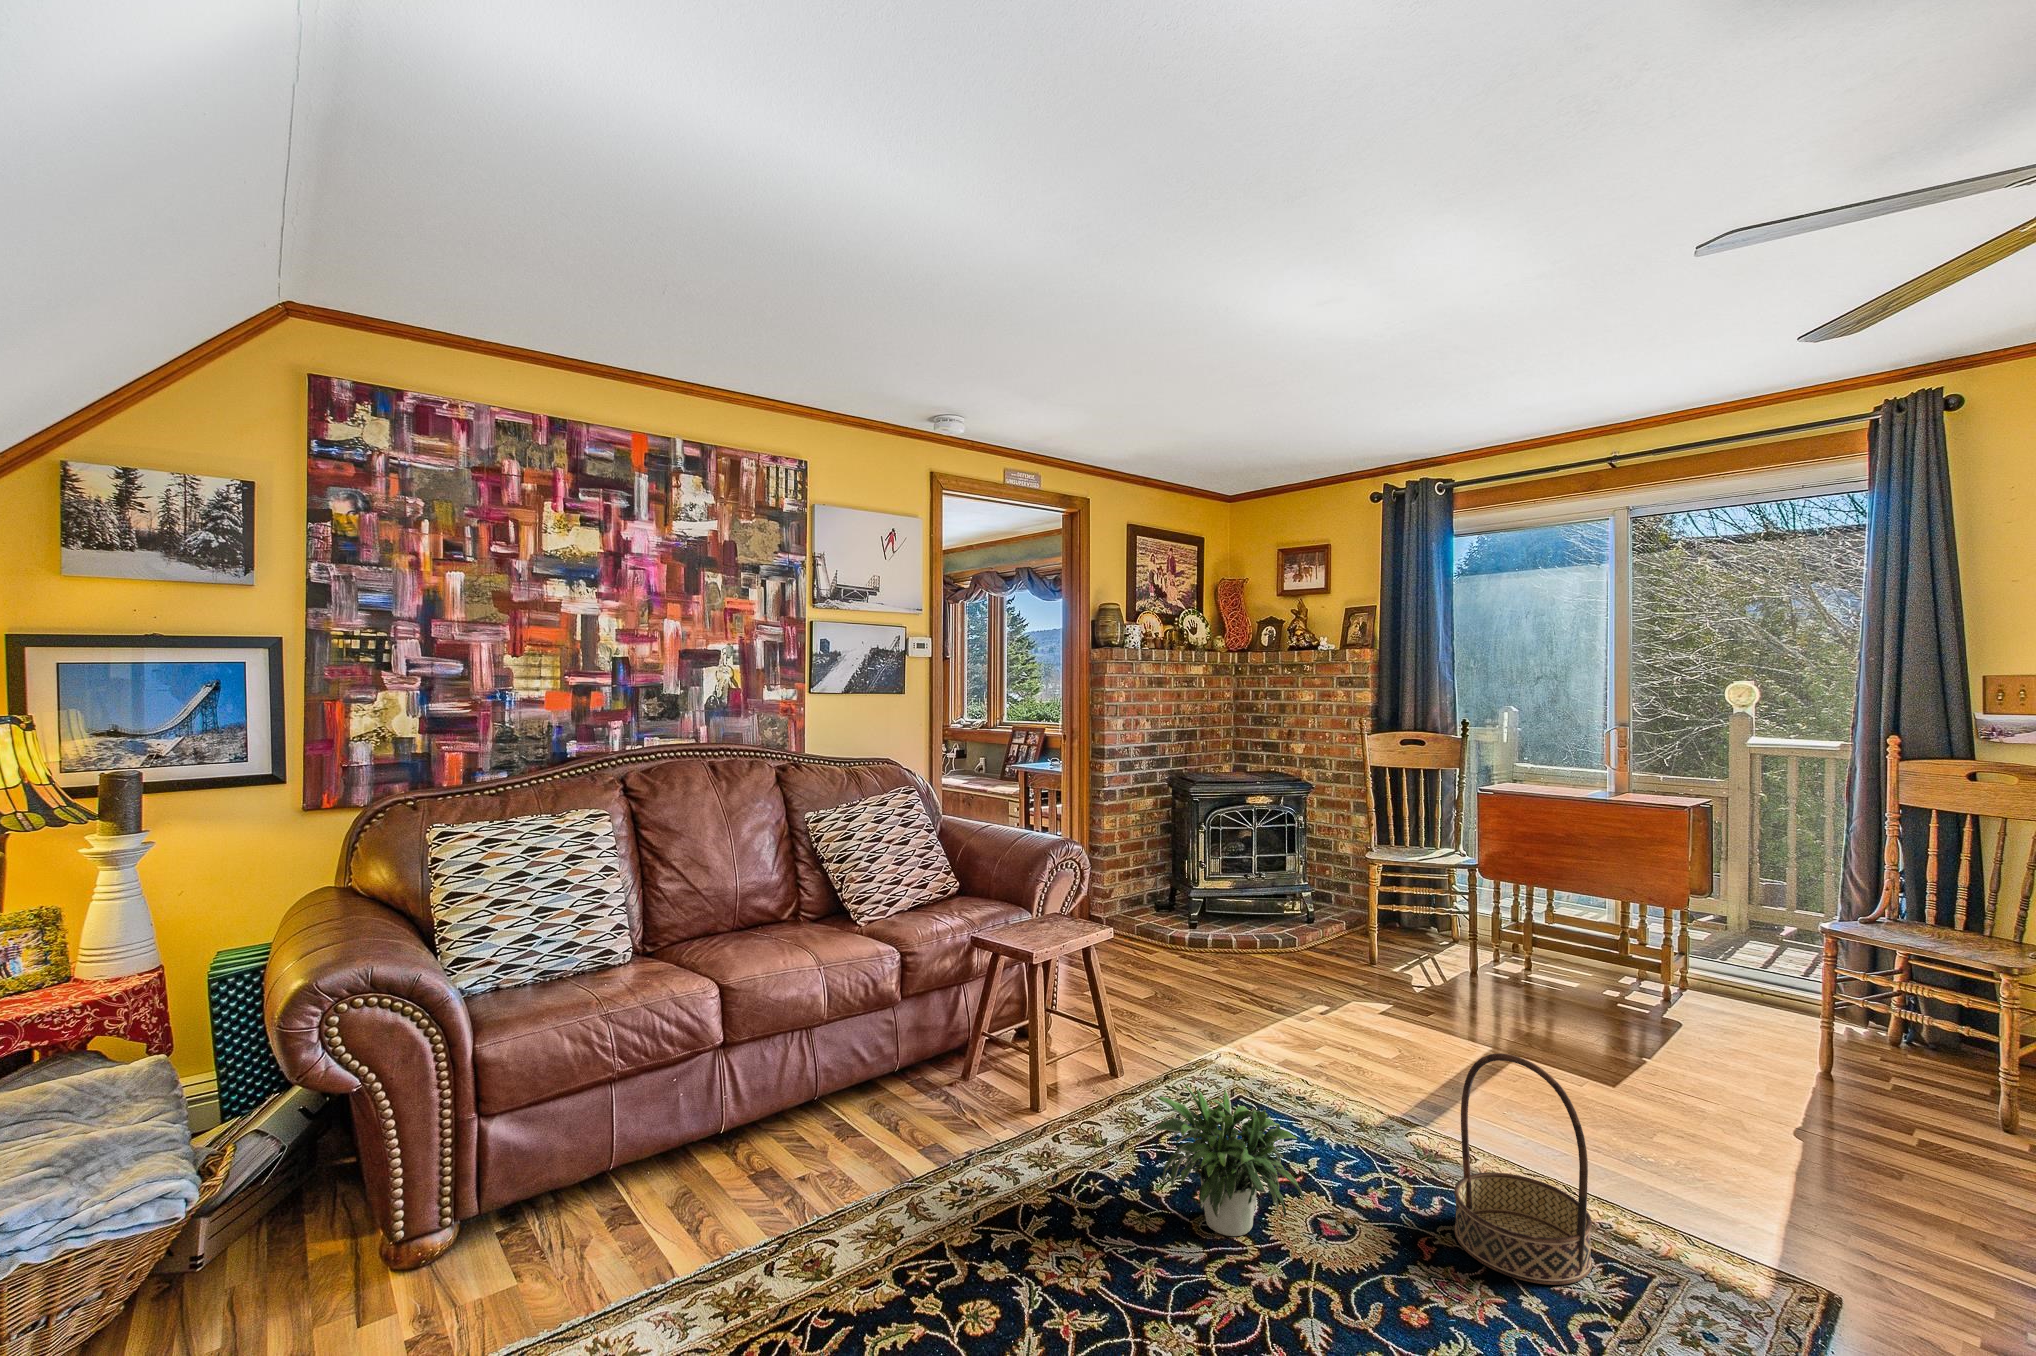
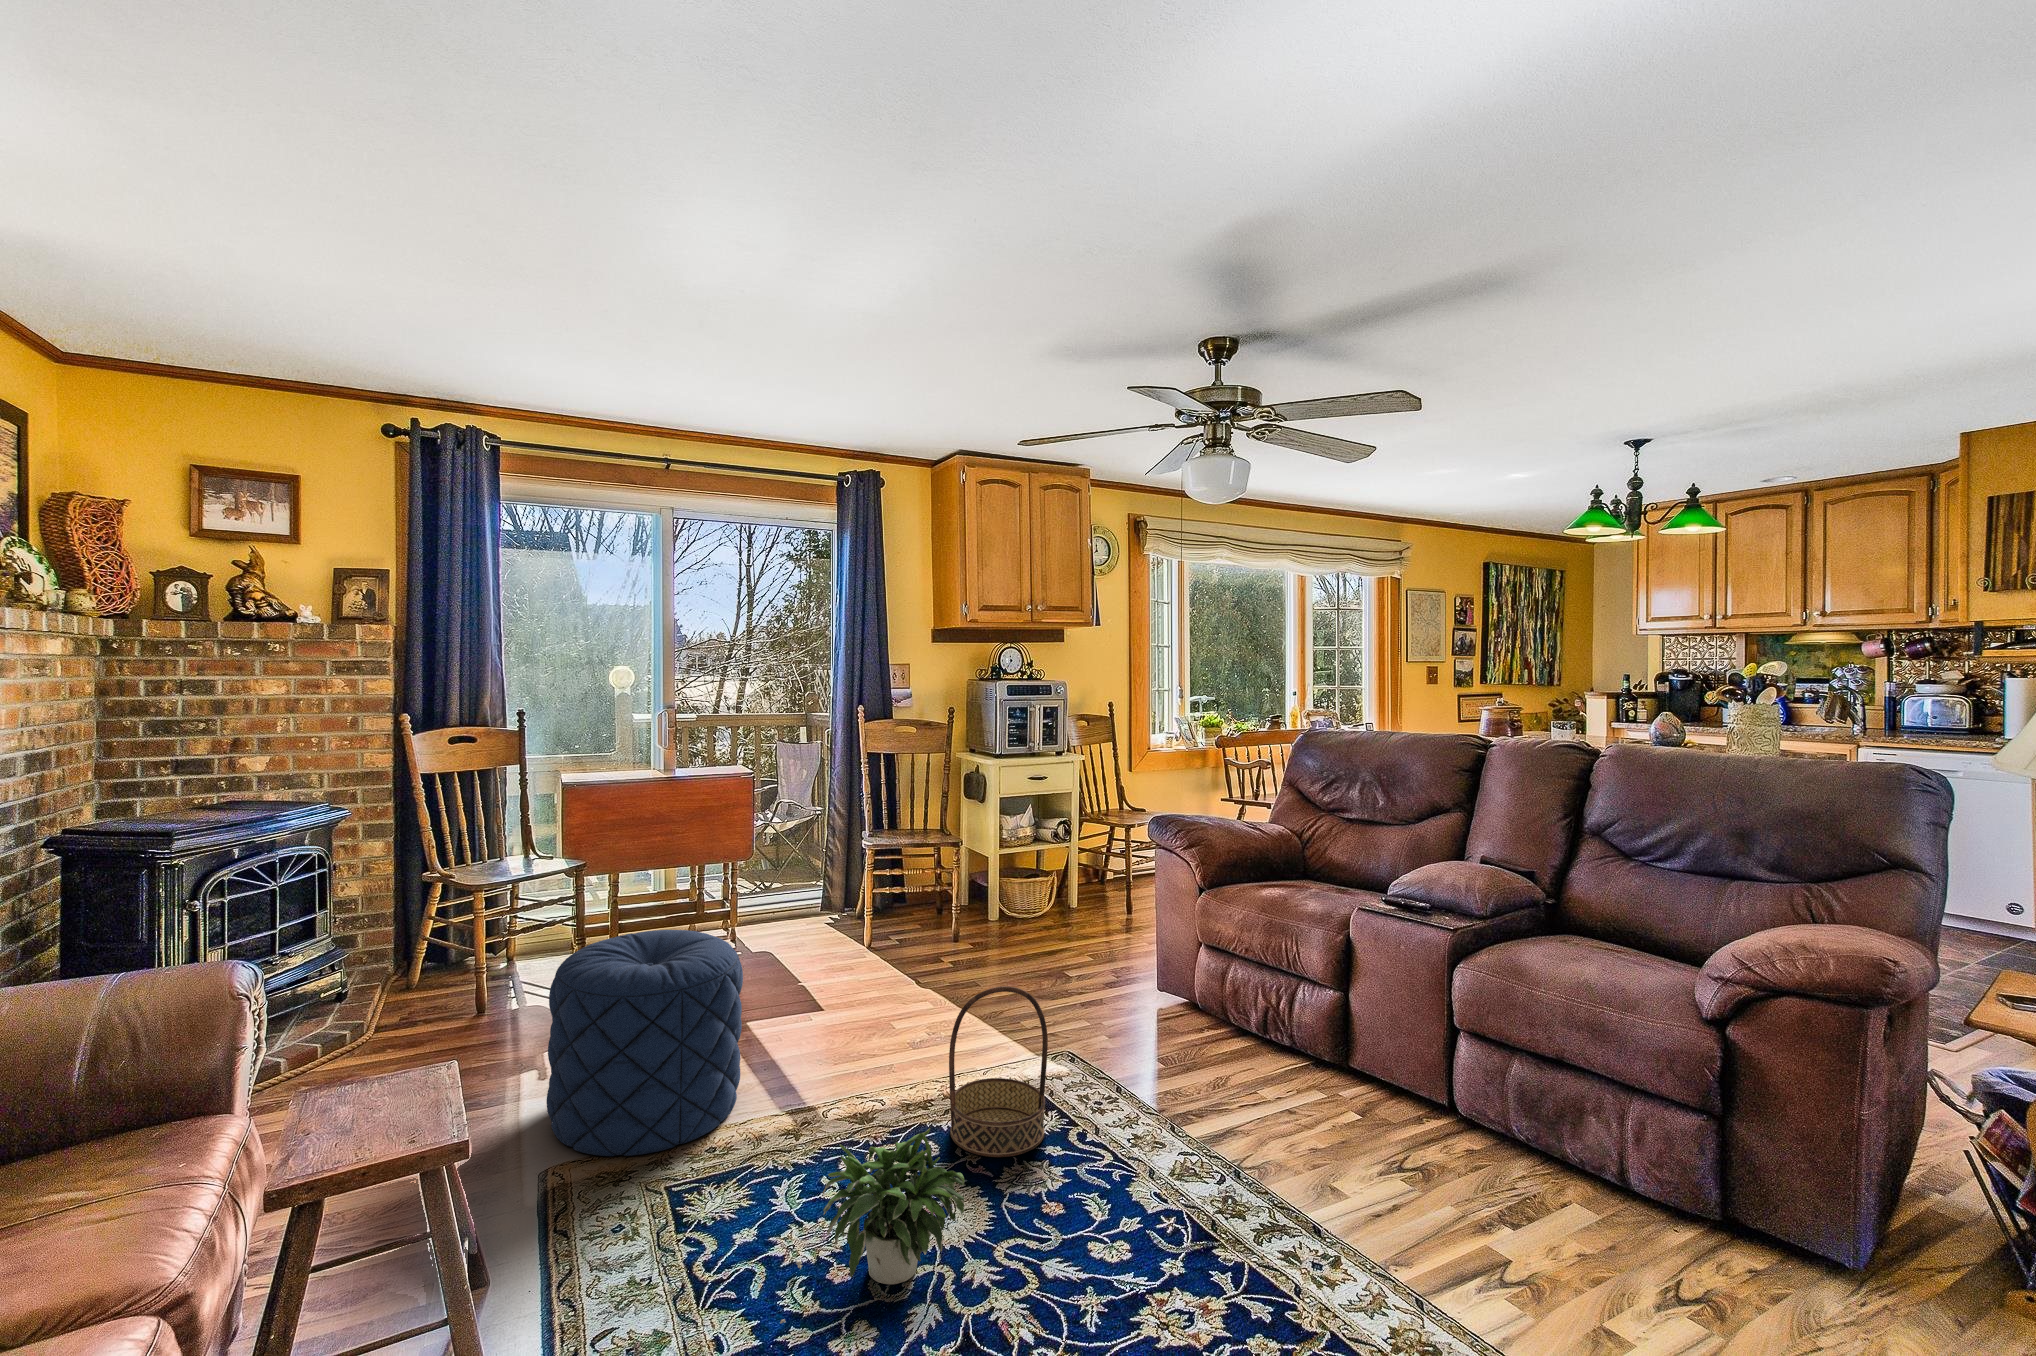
pouf: none [1232,902,1398,1091] -> present [546,930,743,1156]

